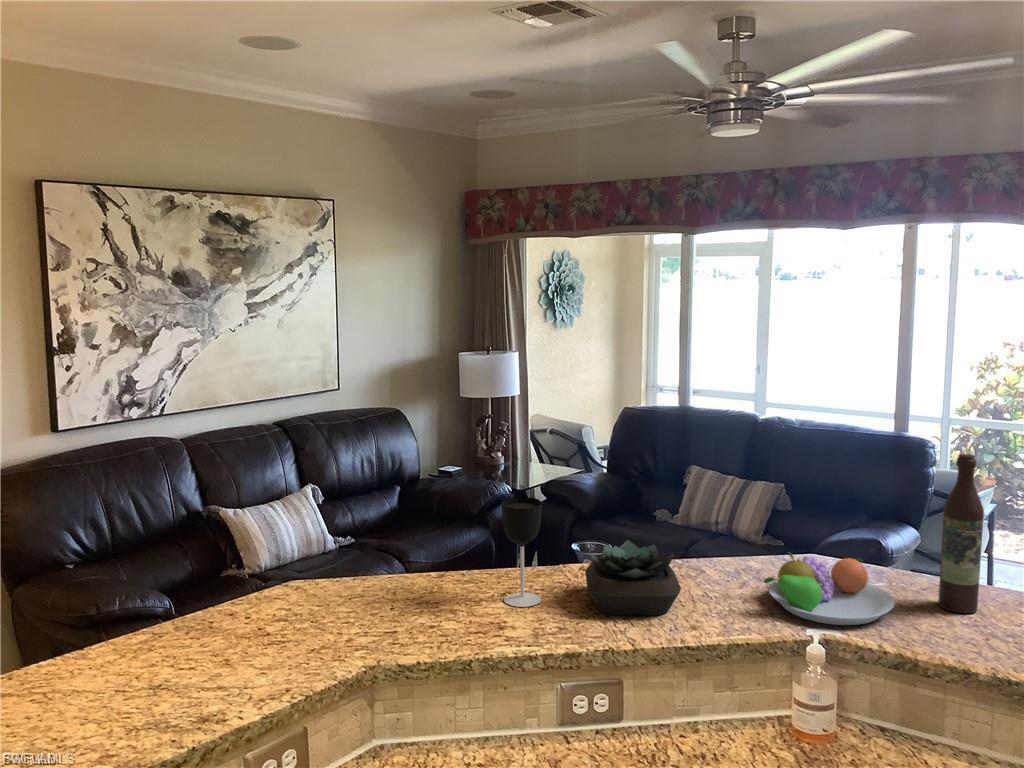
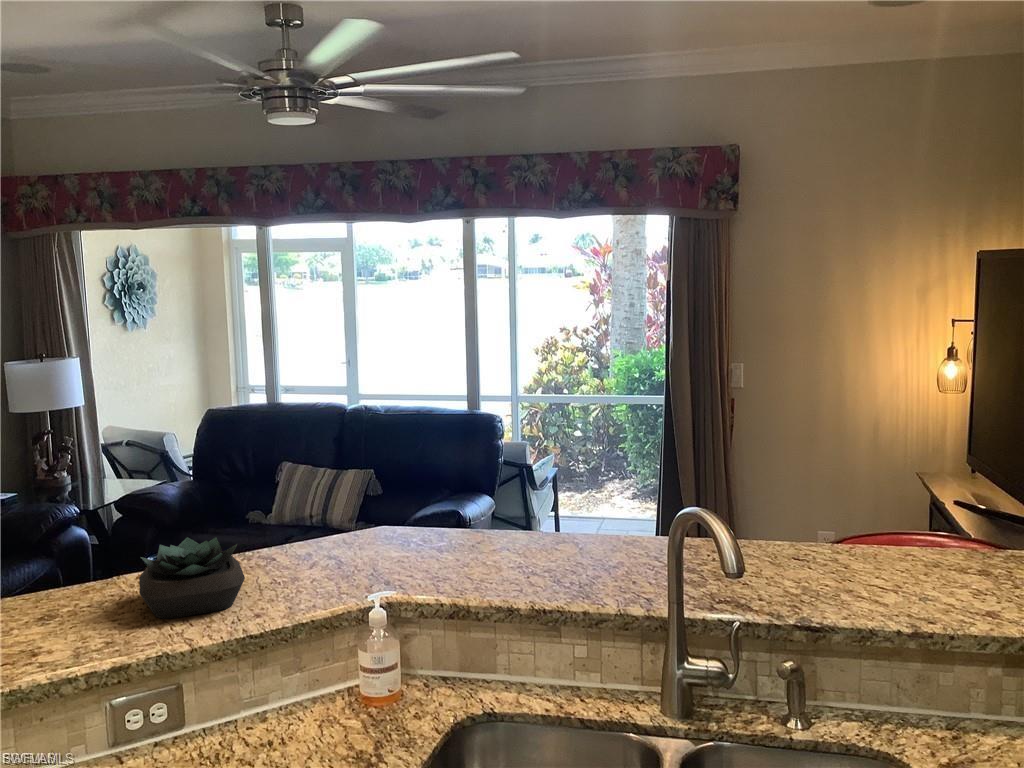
wine bottle: present [938,454,984,613] -> none [488,415,521,559]
wine glass: present [502,497,542,607] -> none [28,505,87,629]
fruit bowl: present [764,552,894,625] -> none [329,523,451,589]

